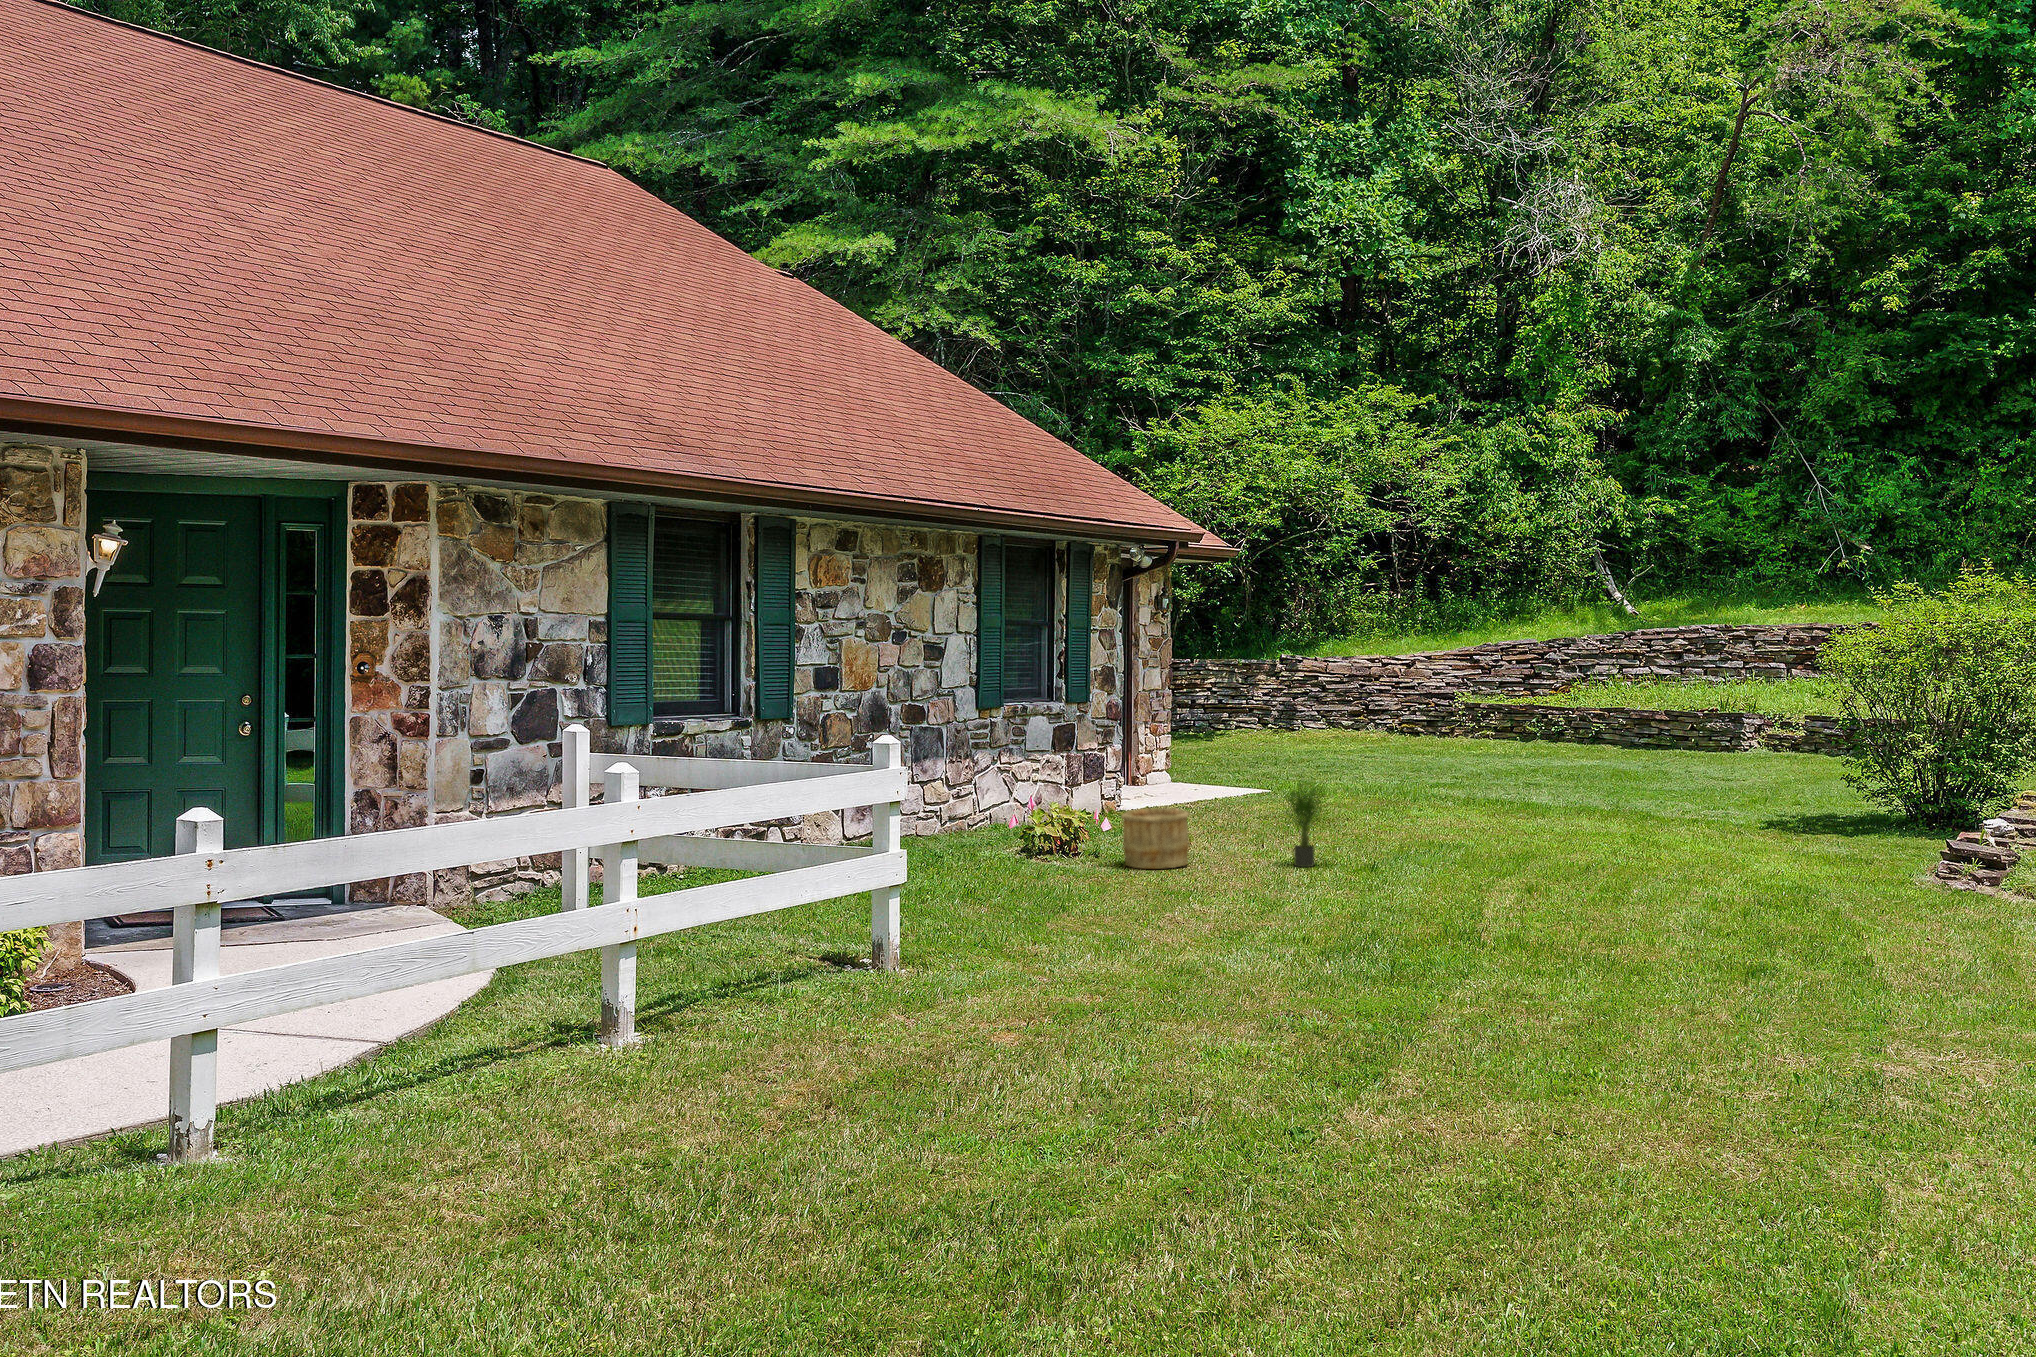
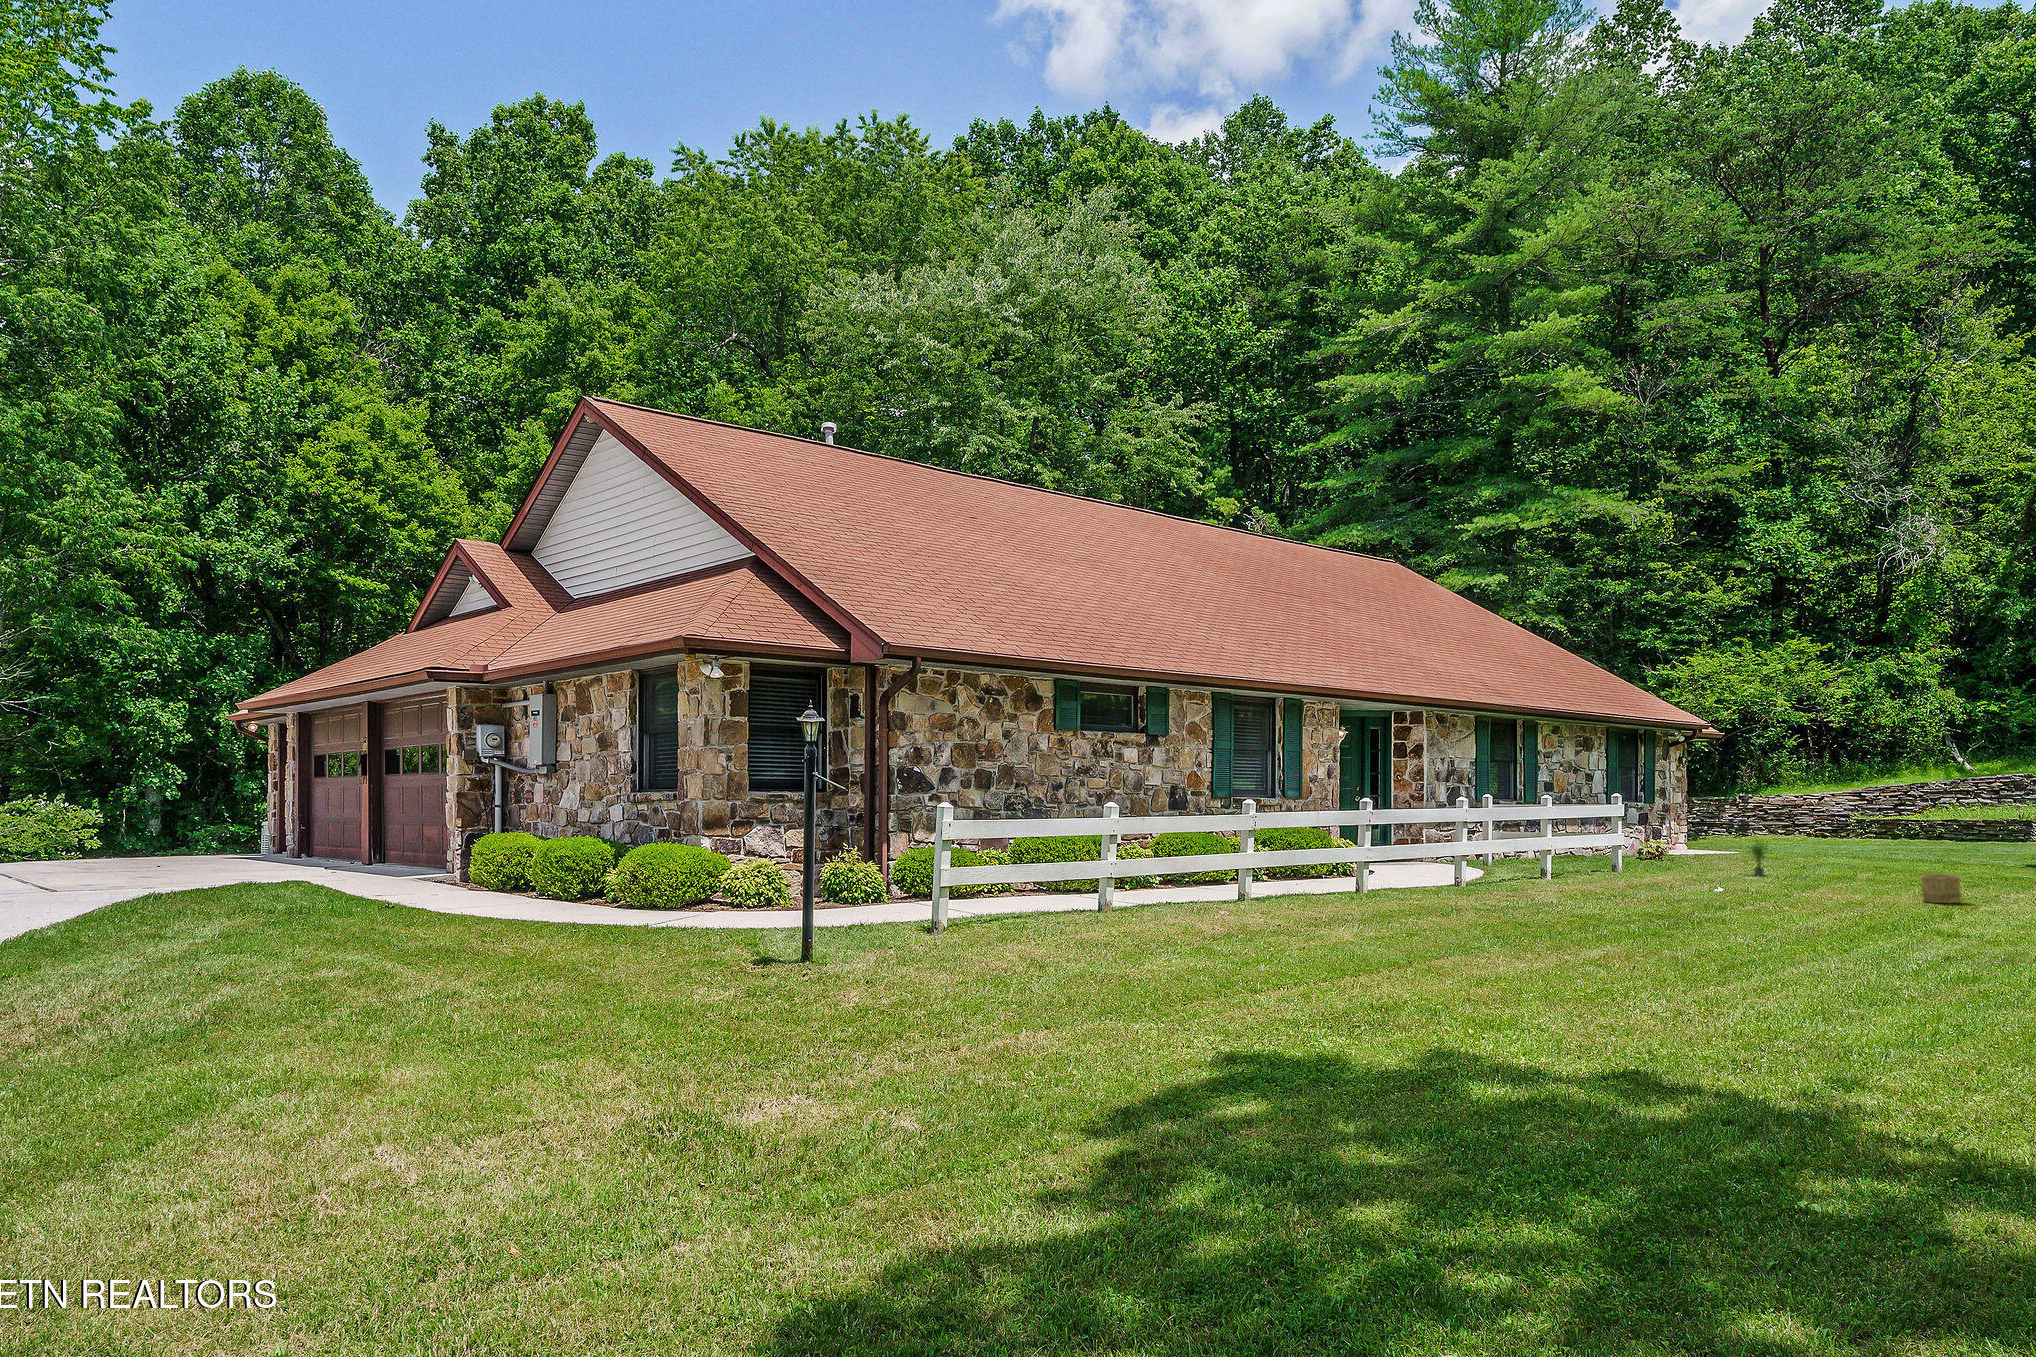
wooden bucket: present [1121,808,1189,869] -> present [1920,874,1961,903]

